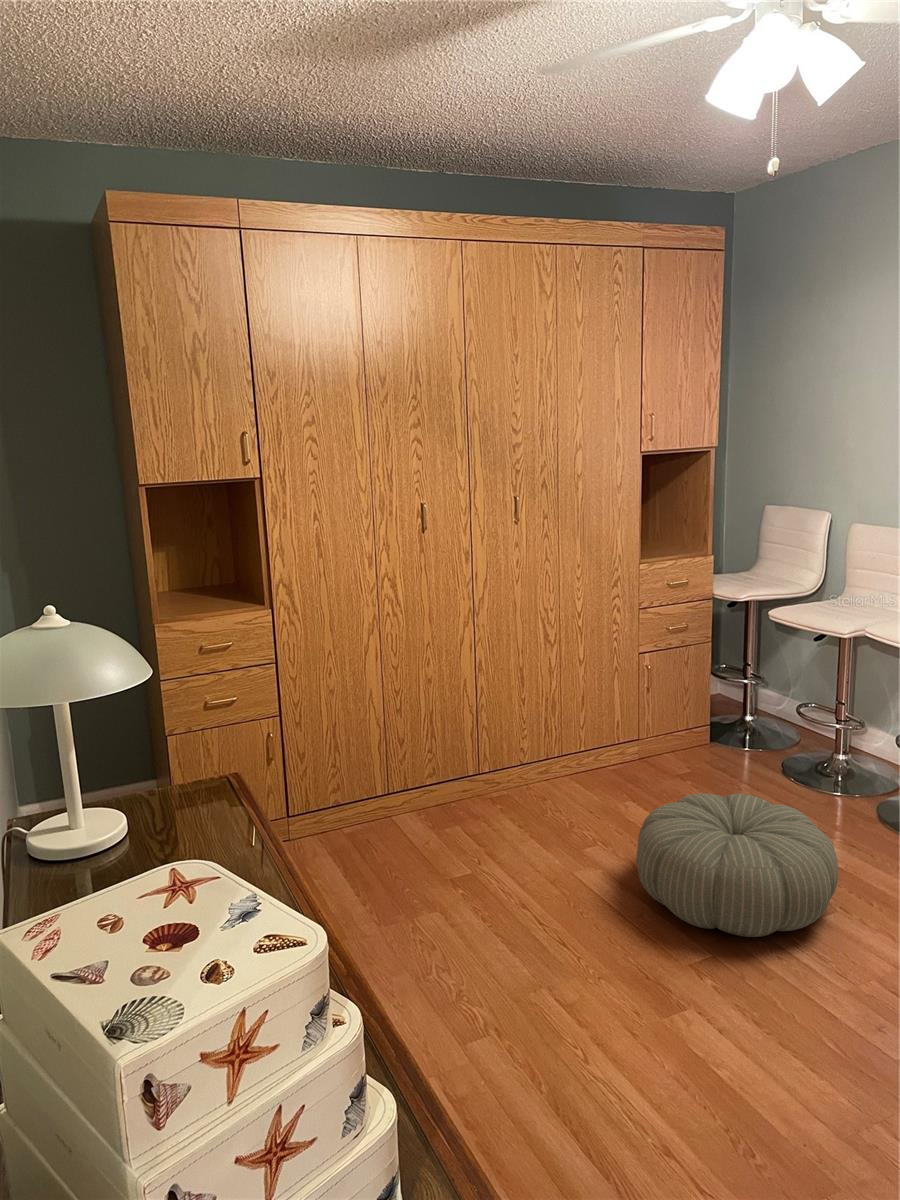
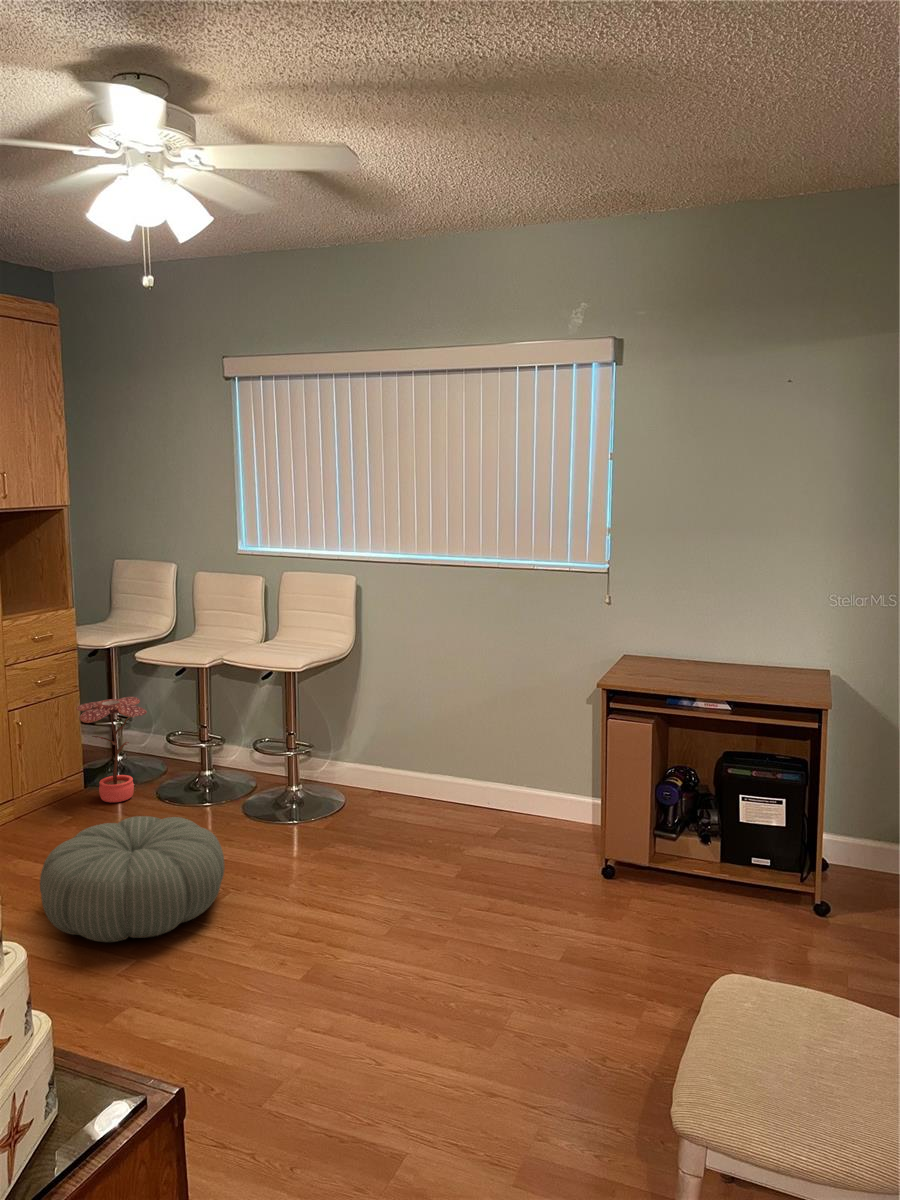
potted plant: none [705,656,777,766] -> present [77,697,147,802]

